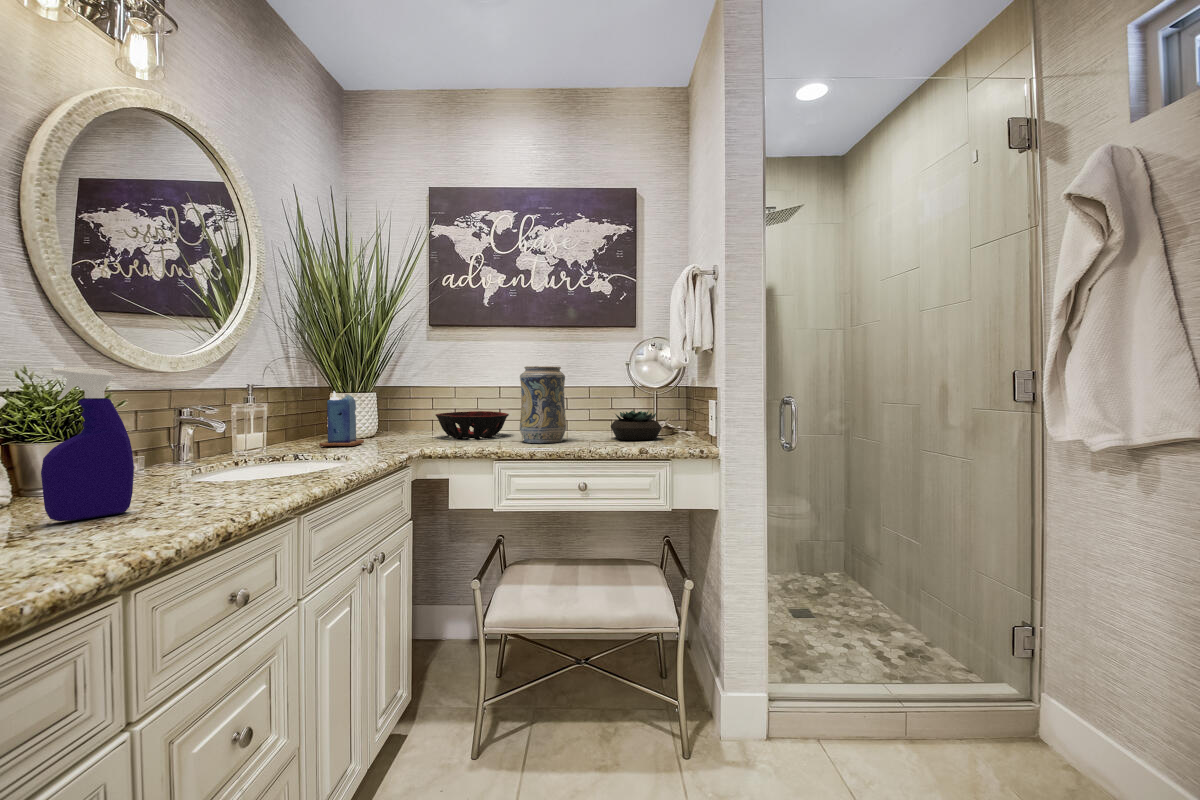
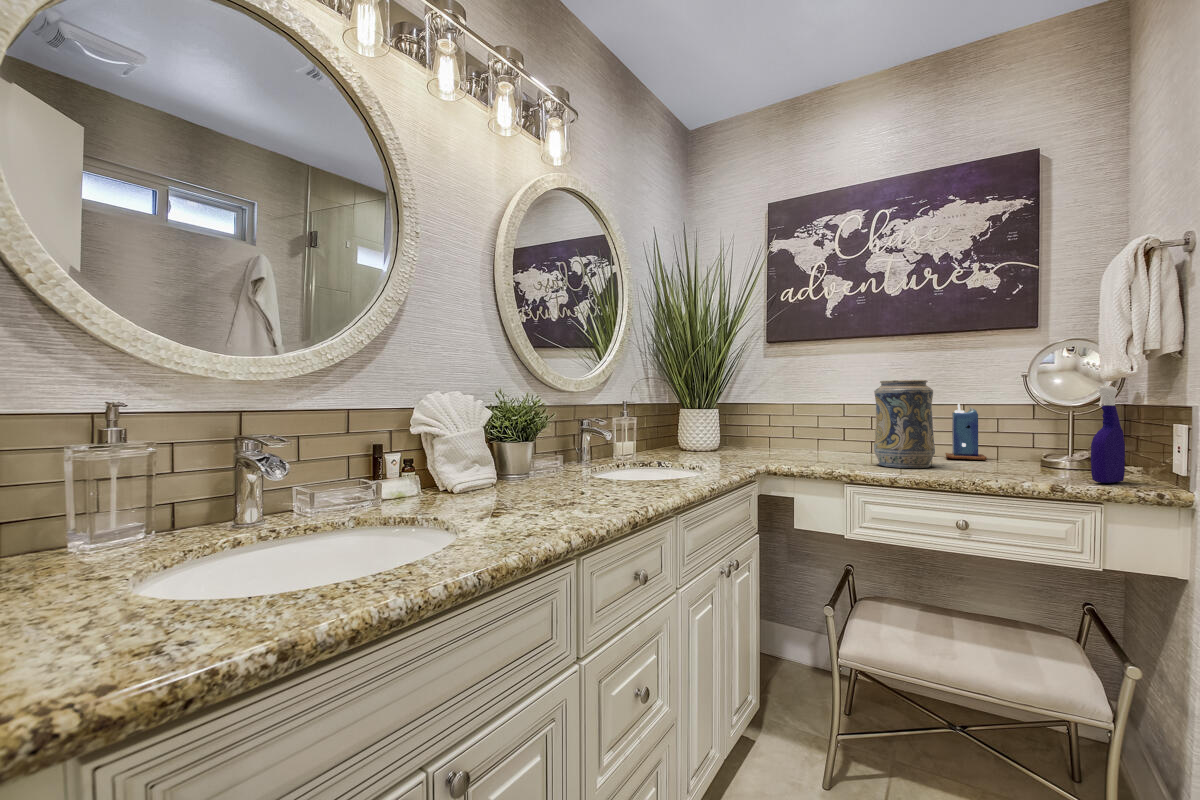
spray bottle: present [41,367,134,521] -> present [1091,386,1125,483]
candle: present [319,391,364,446] -> present [946,404,987,460]
decorative bowl: present [436,411,509,438] -> none [777,429,859,457]
succulent plant: present [611,411,662,440] -> none [998,434,1085,474]

